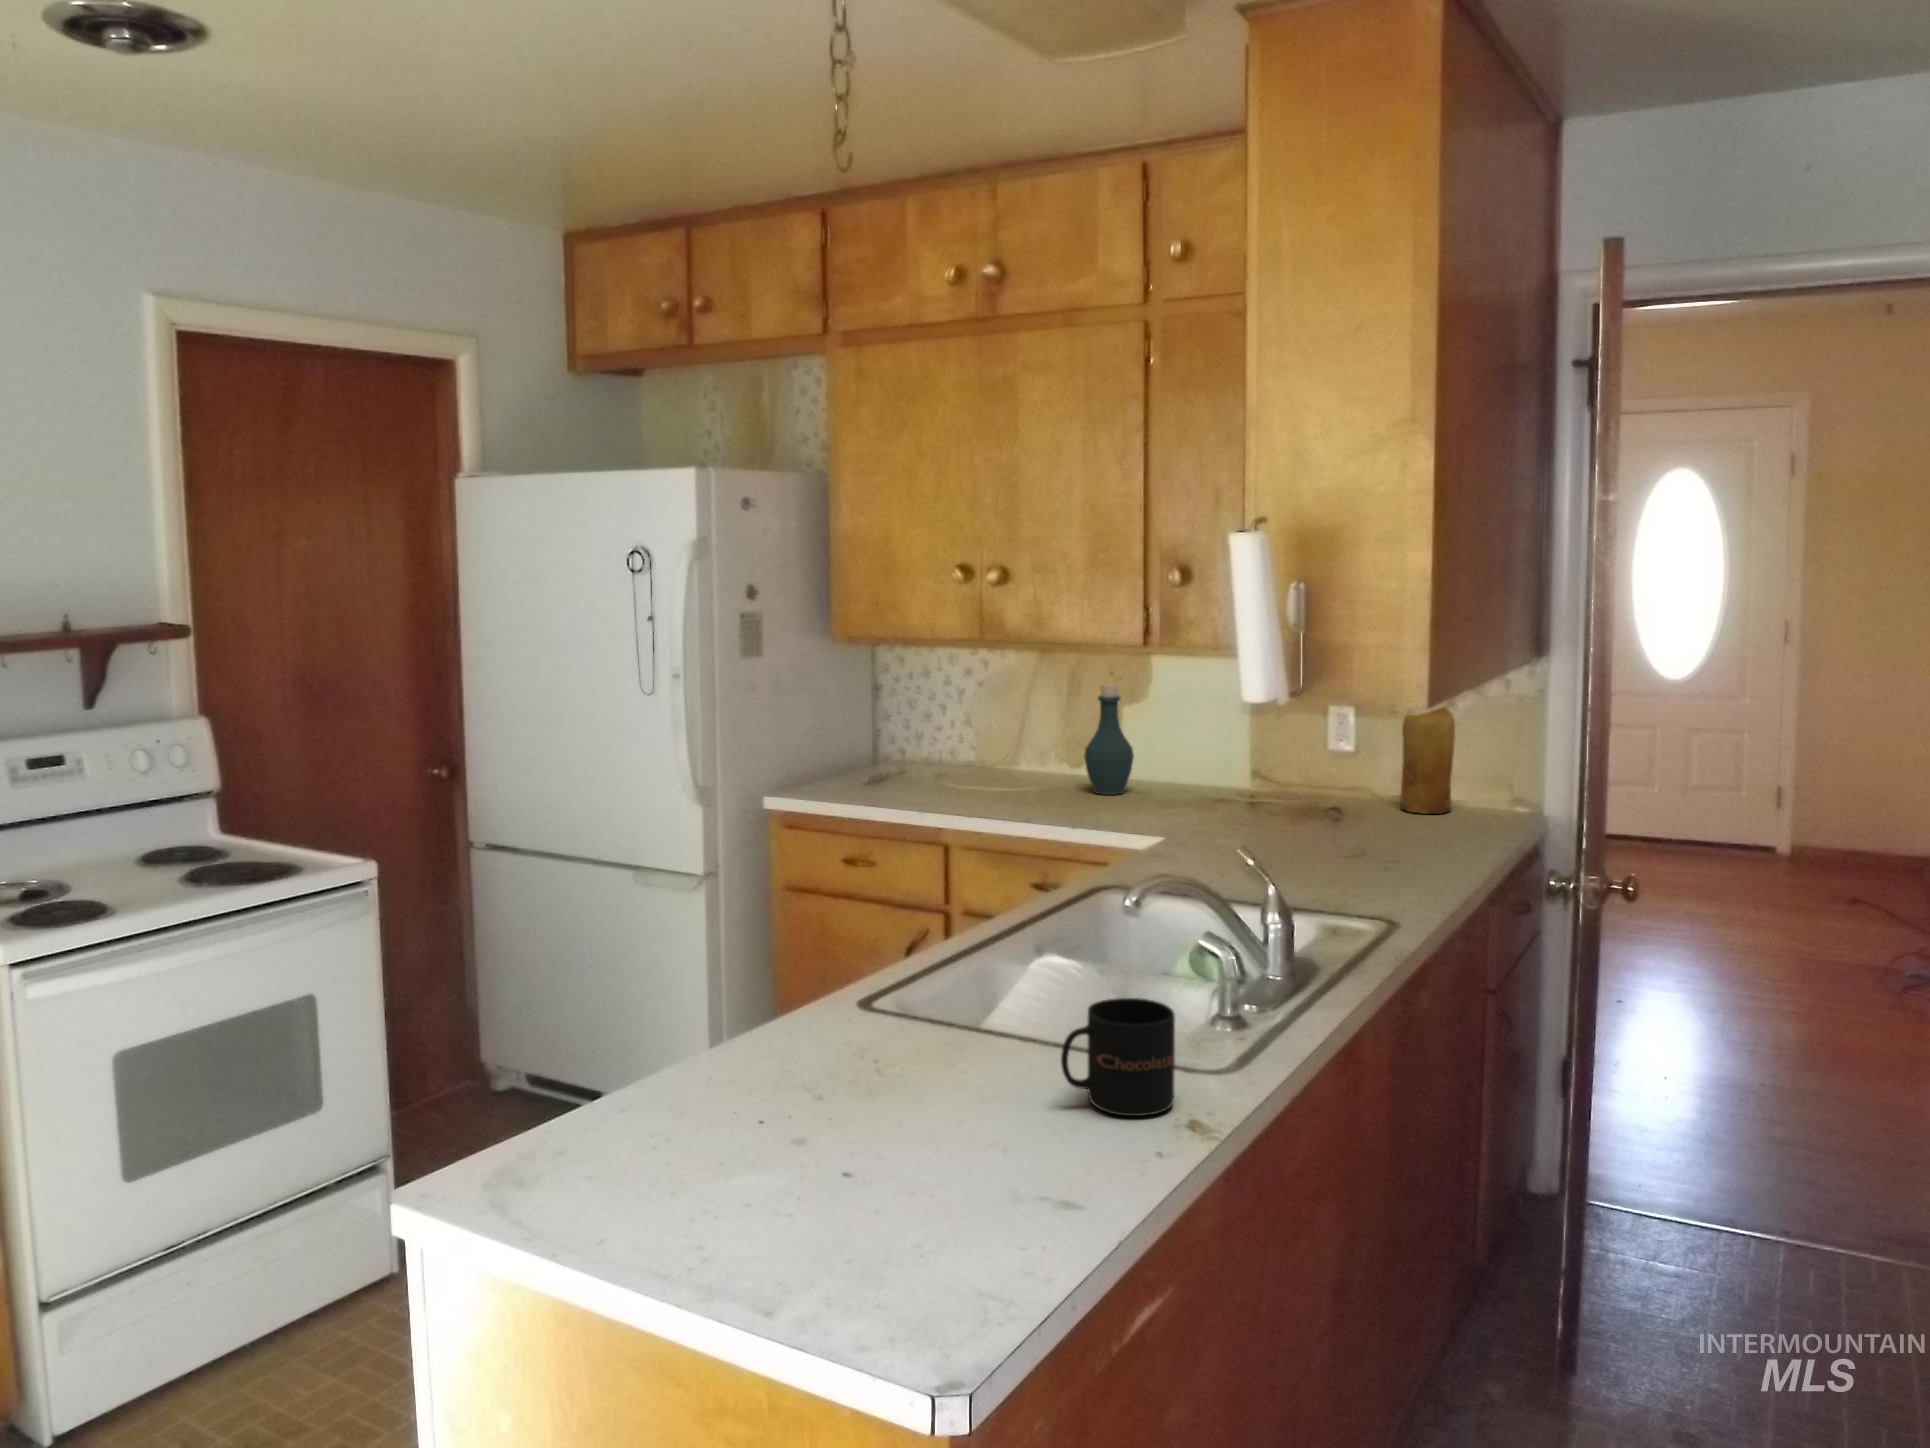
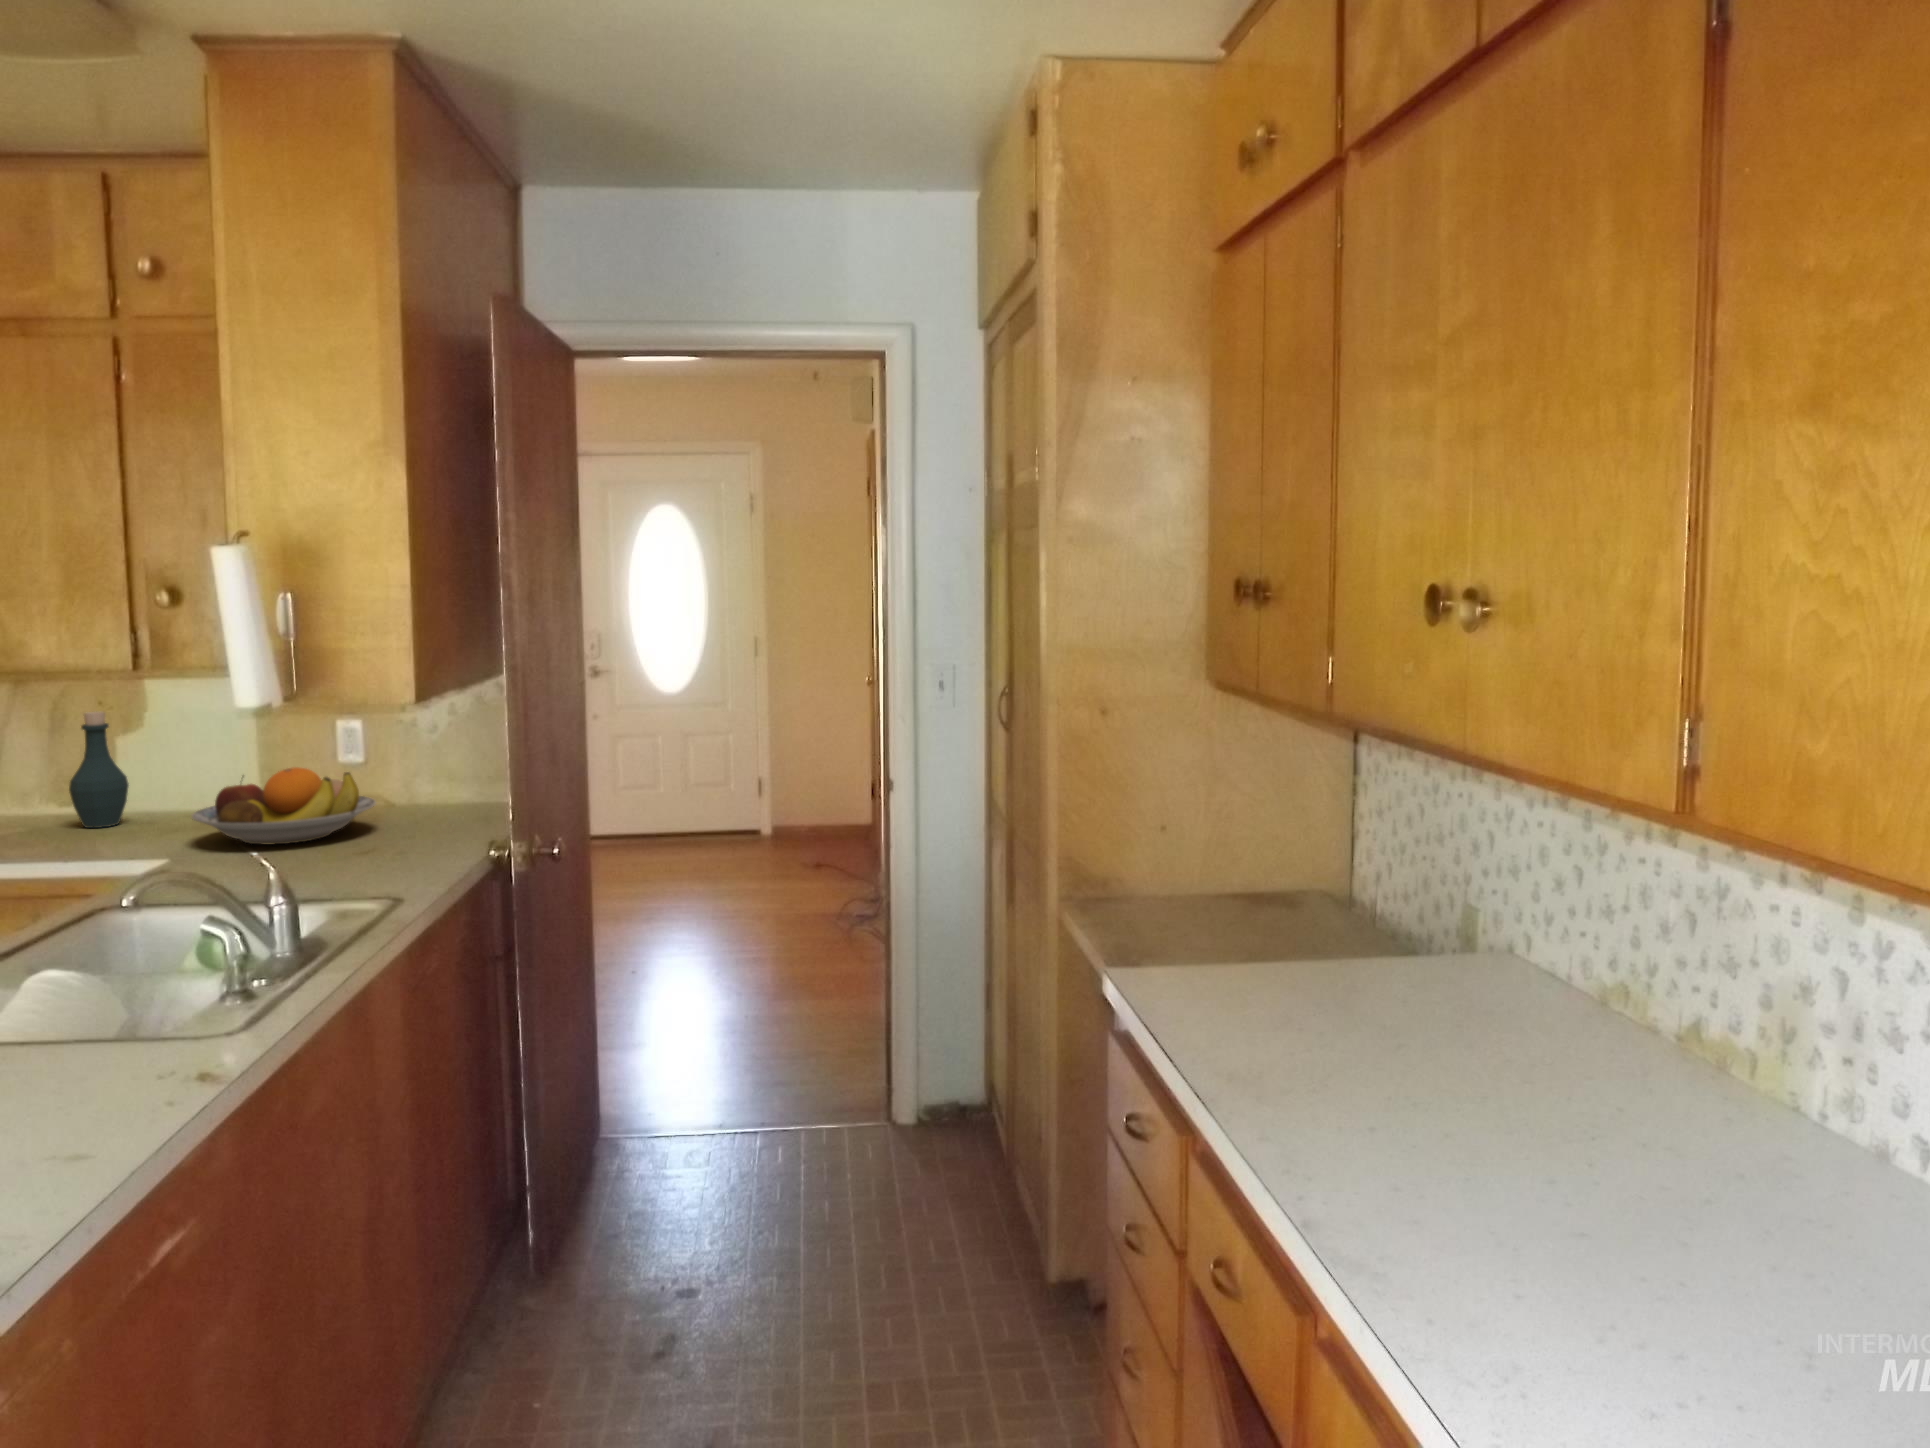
vase: present [1401,706,1455,814] -> none [409,677,459,809]
fruit bowl: none [1188,758,1366,836] -> present [192,767,376,844]
mug: present [1061,998,1175,1116] -> none [61,970,181,1075]

